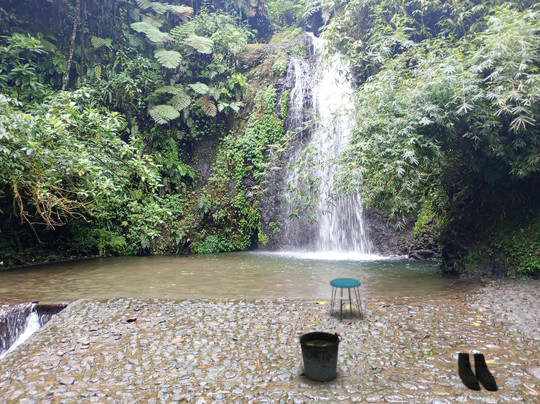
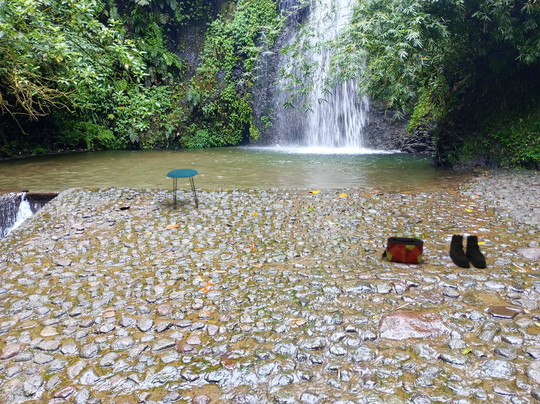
stool: present [330,278,363,322] -> present [167,169,198,210]
bucket: present [299,332,342,381] -> none [295,216,338,261]
bag: none [389,354,432,385] -> present [382,237,424,264]

